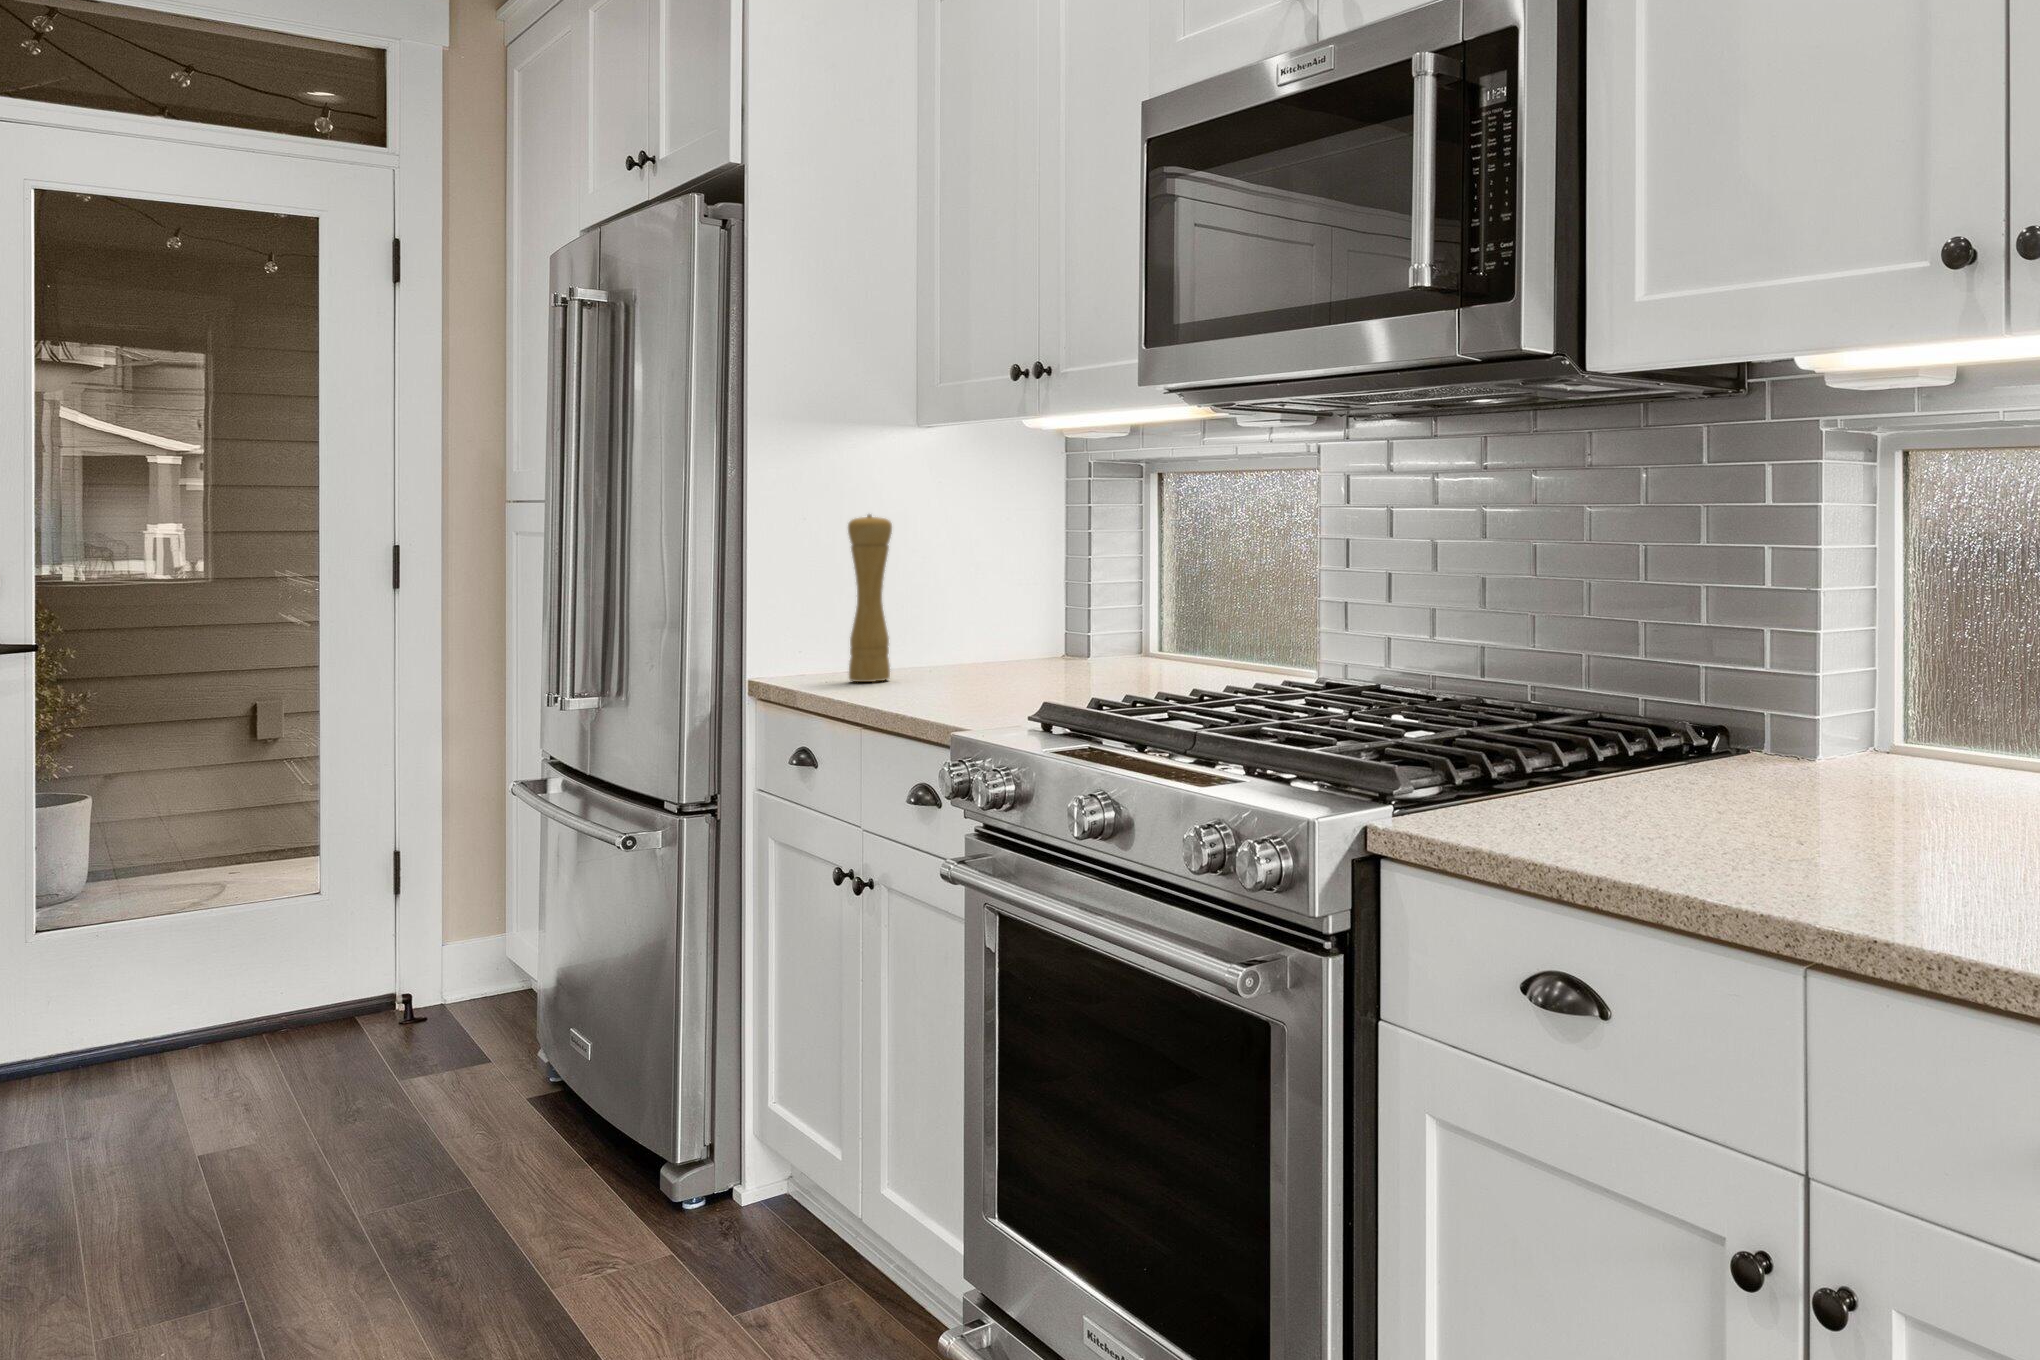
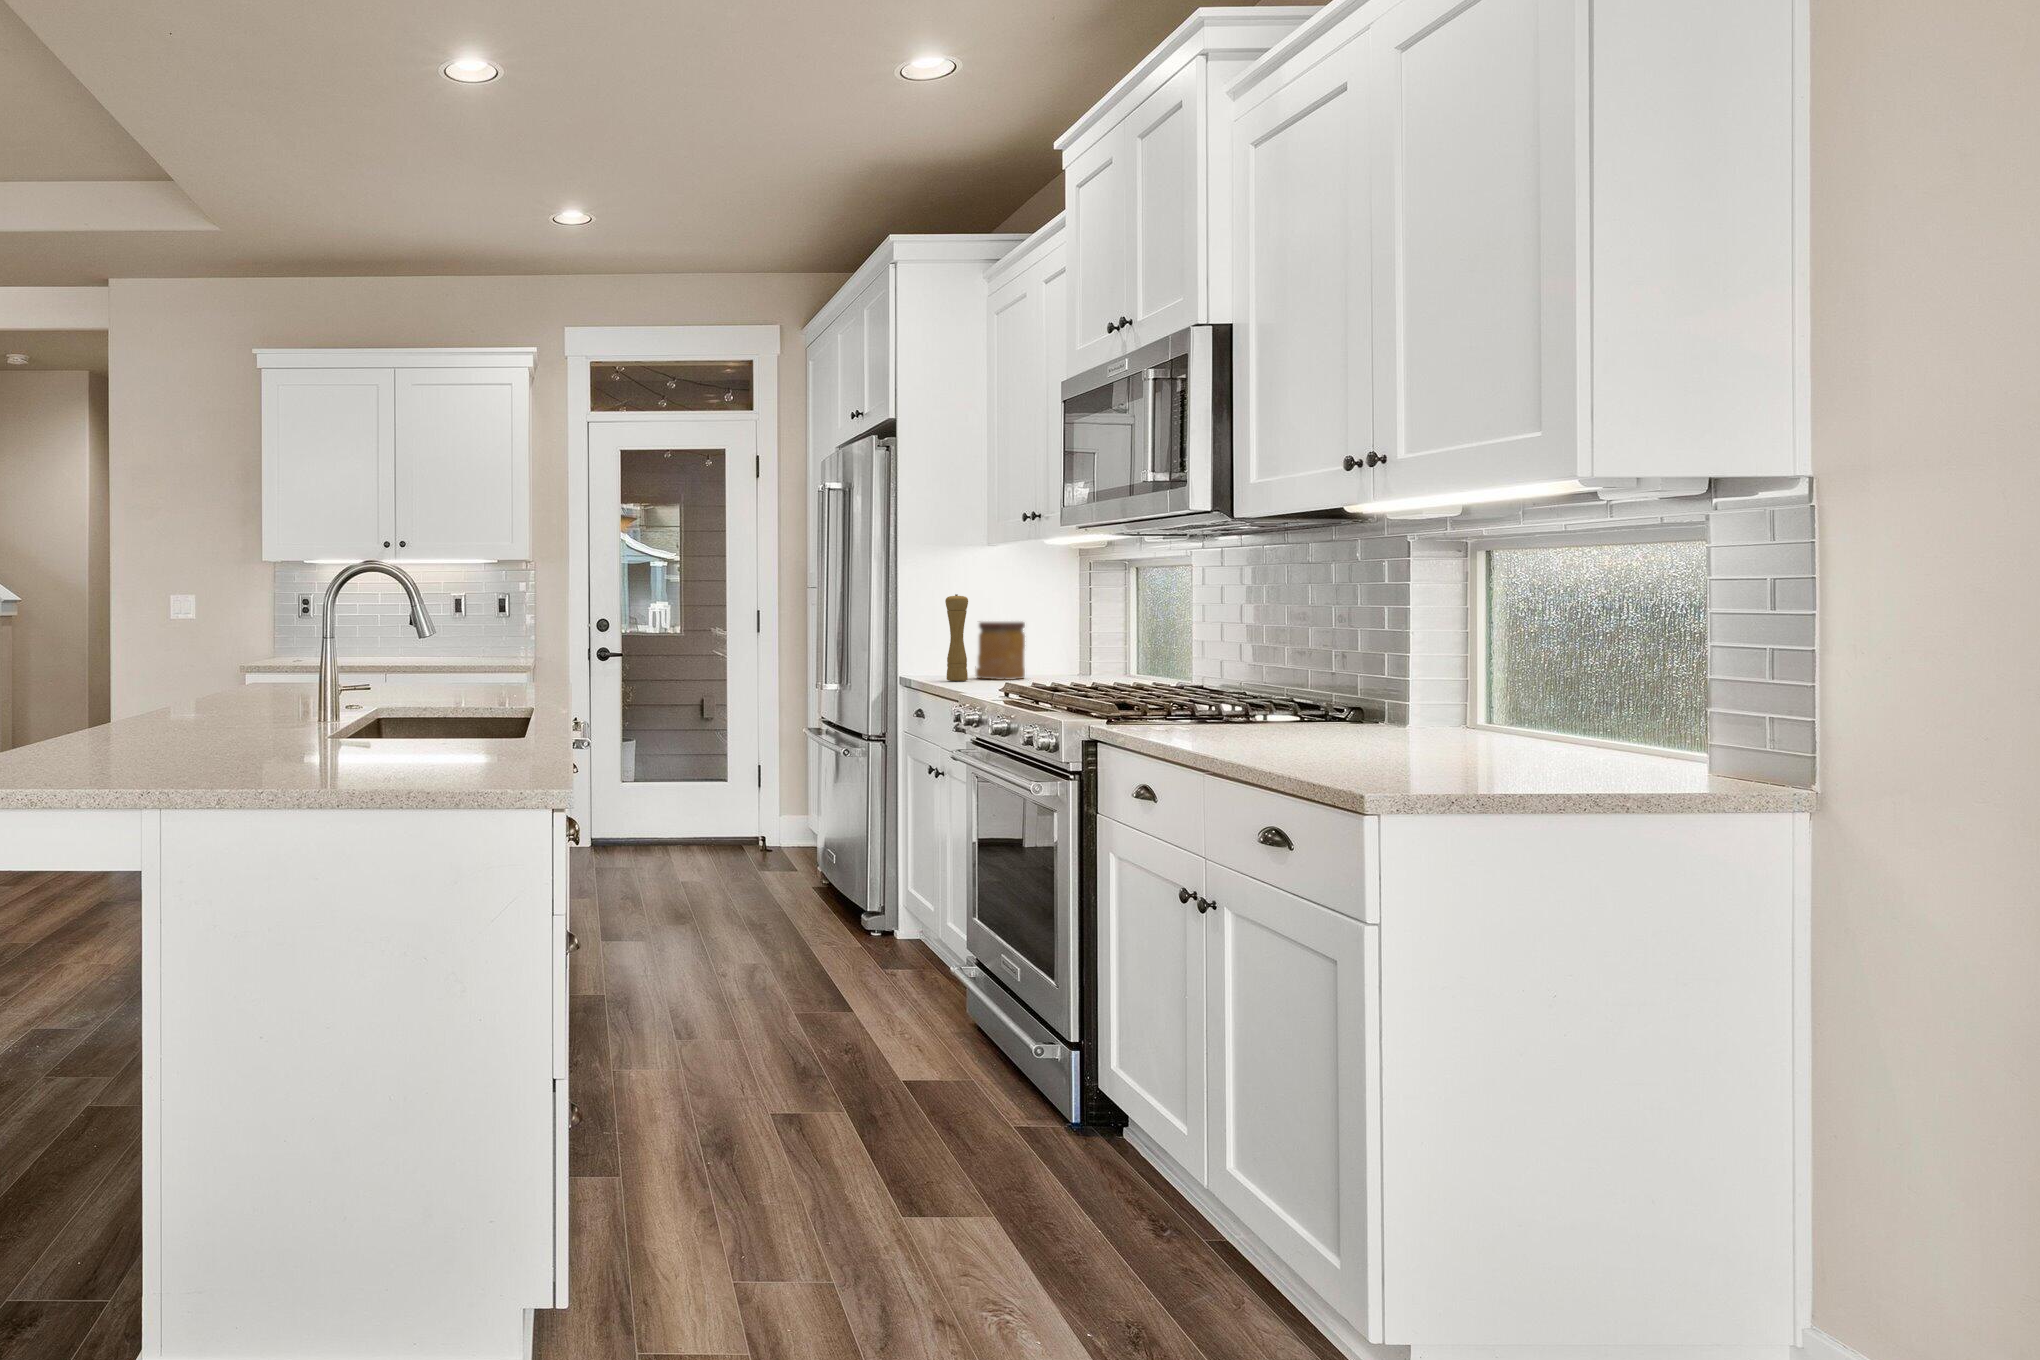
jar: none [895,564,985,674] -> present [976,622,1025,680]

